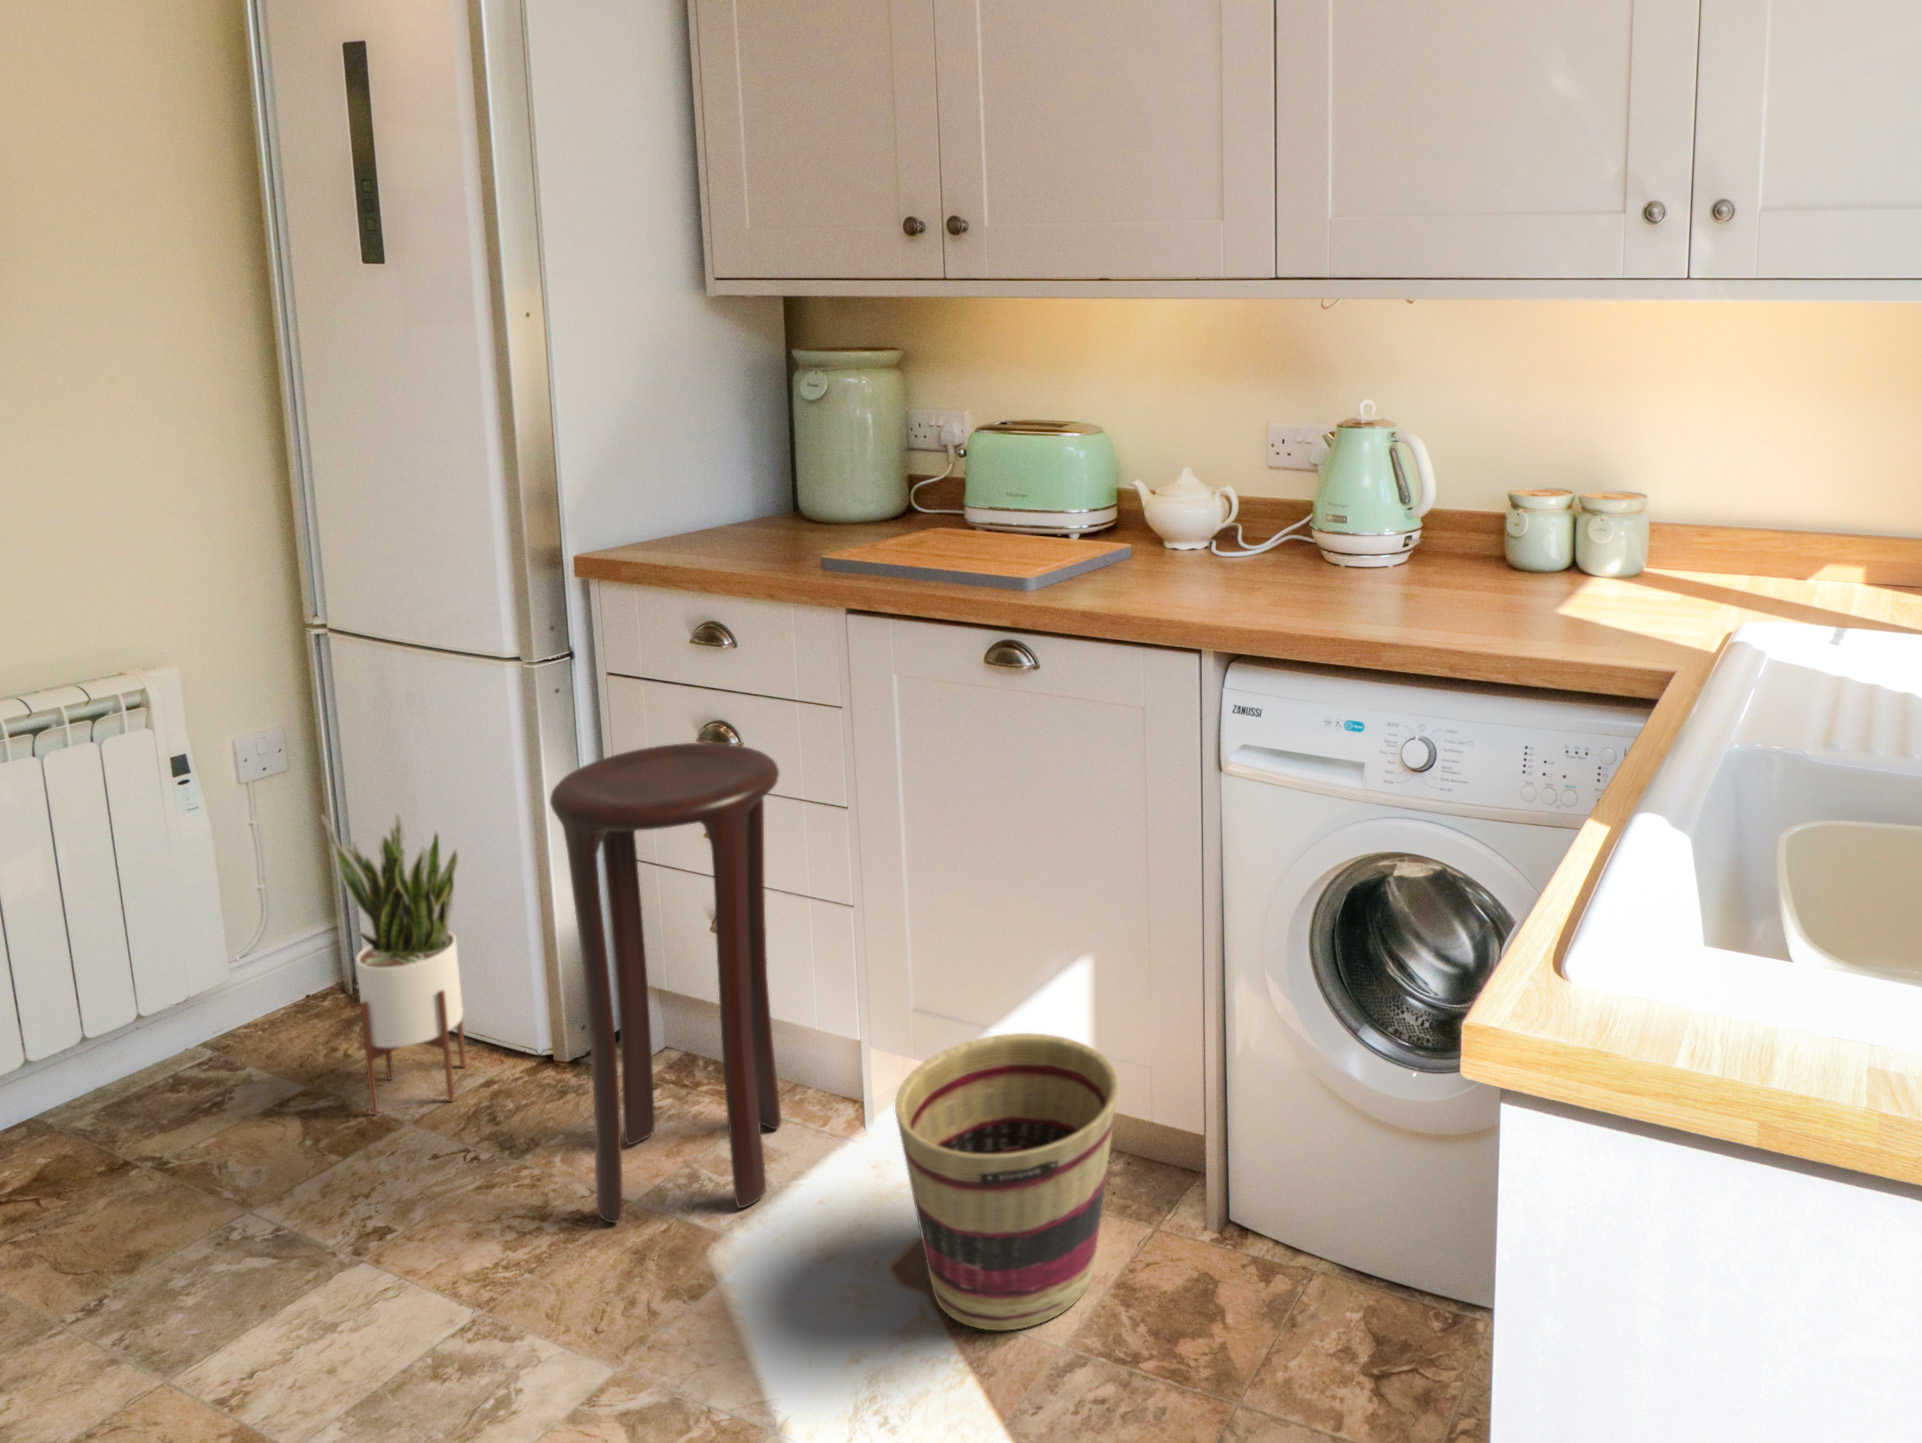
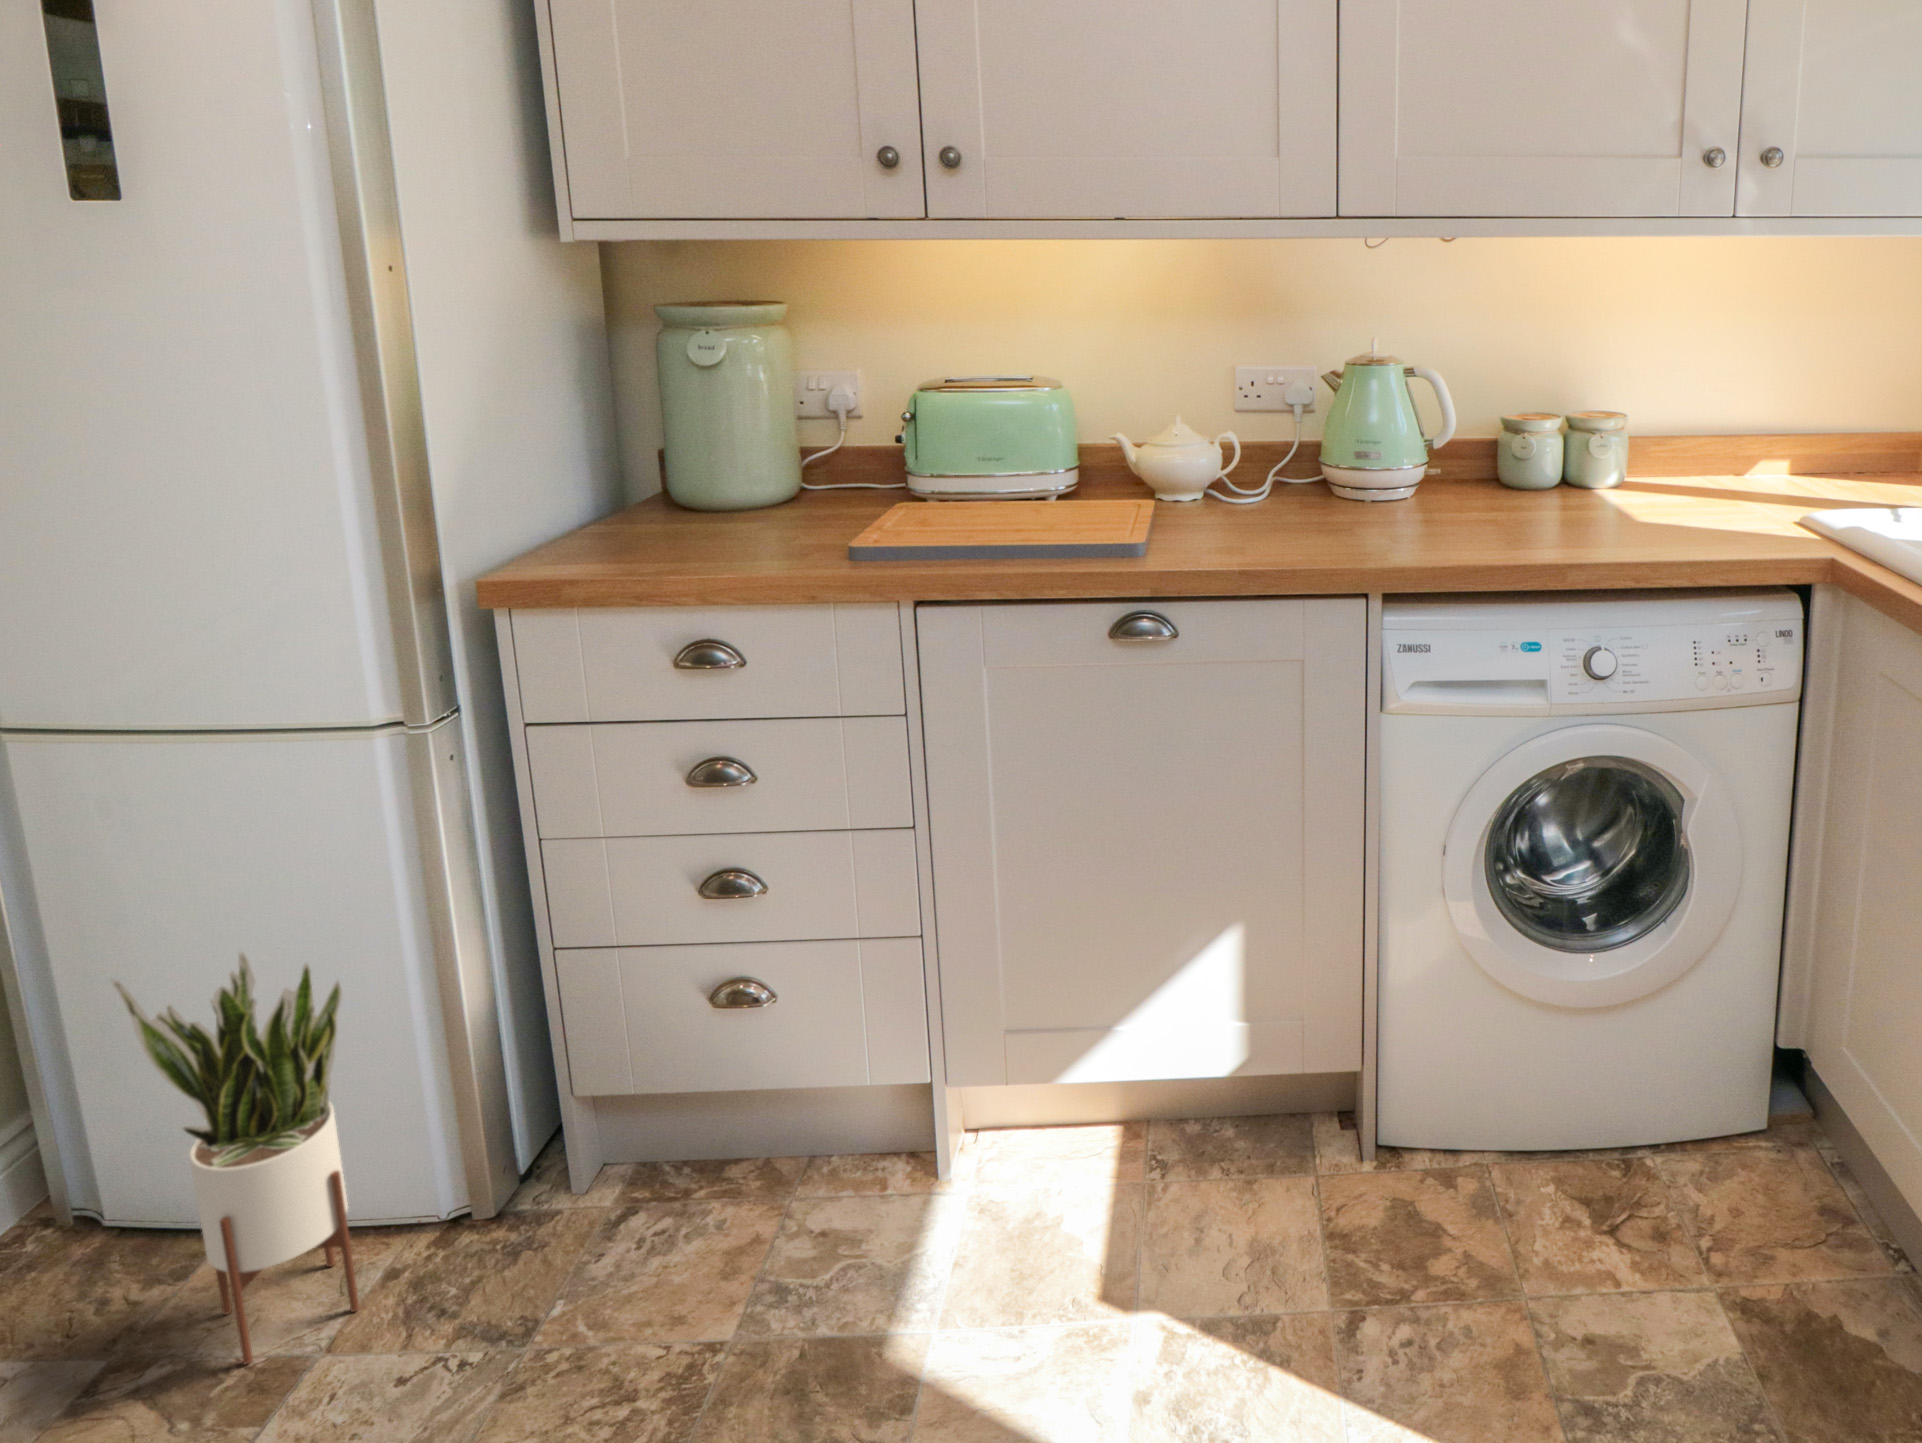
stool: present [550,743,781,1223] -> none [601,775,892,1372]
basket: present [895,1033,1118,1330] -> none [1111,1012,1343,1326]

